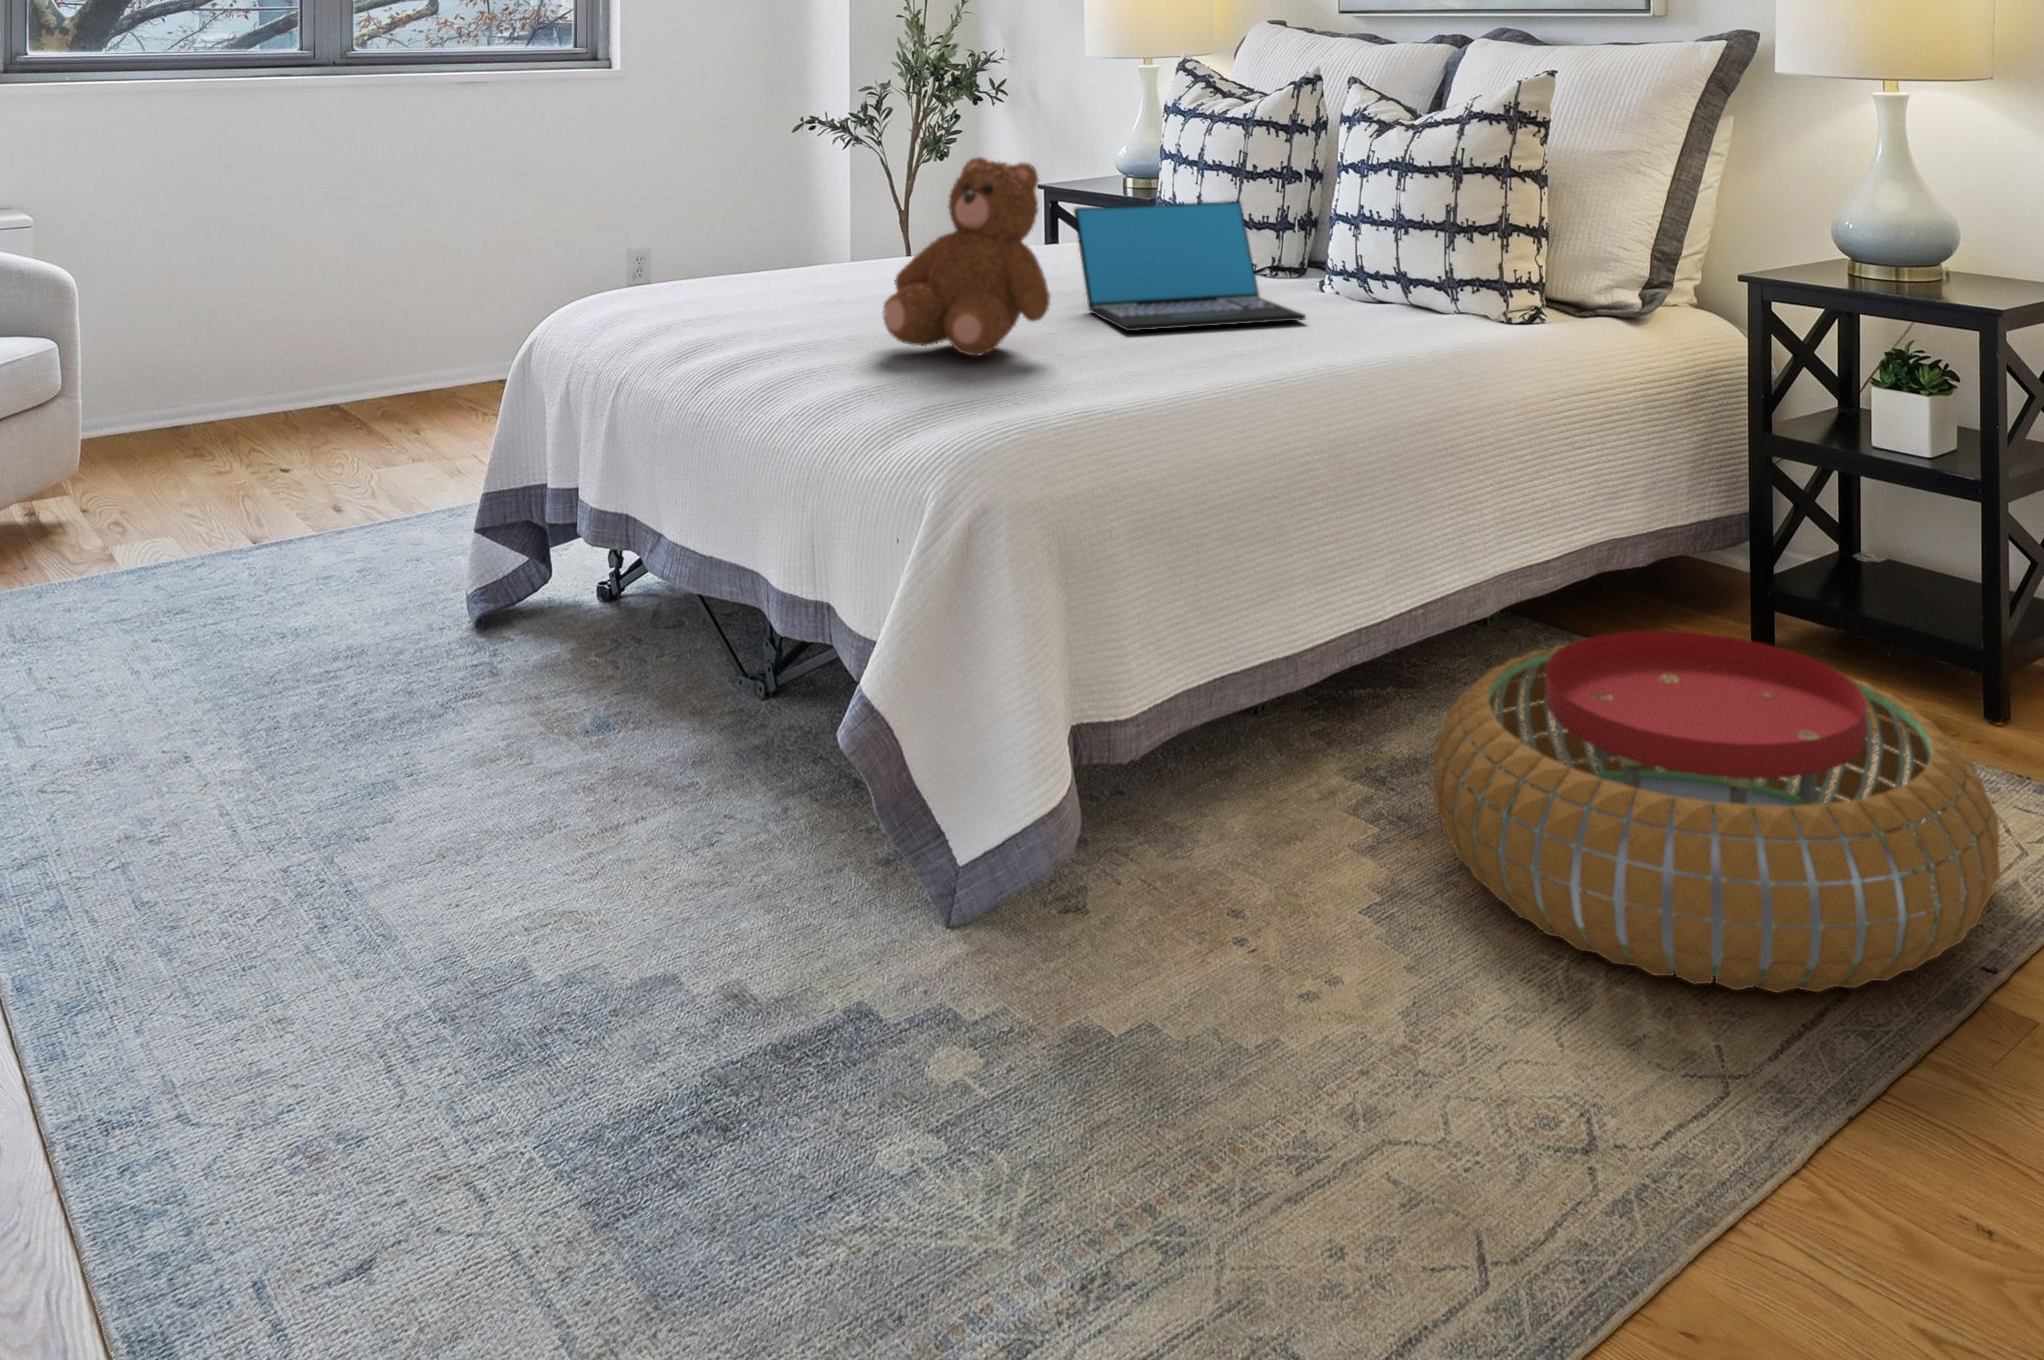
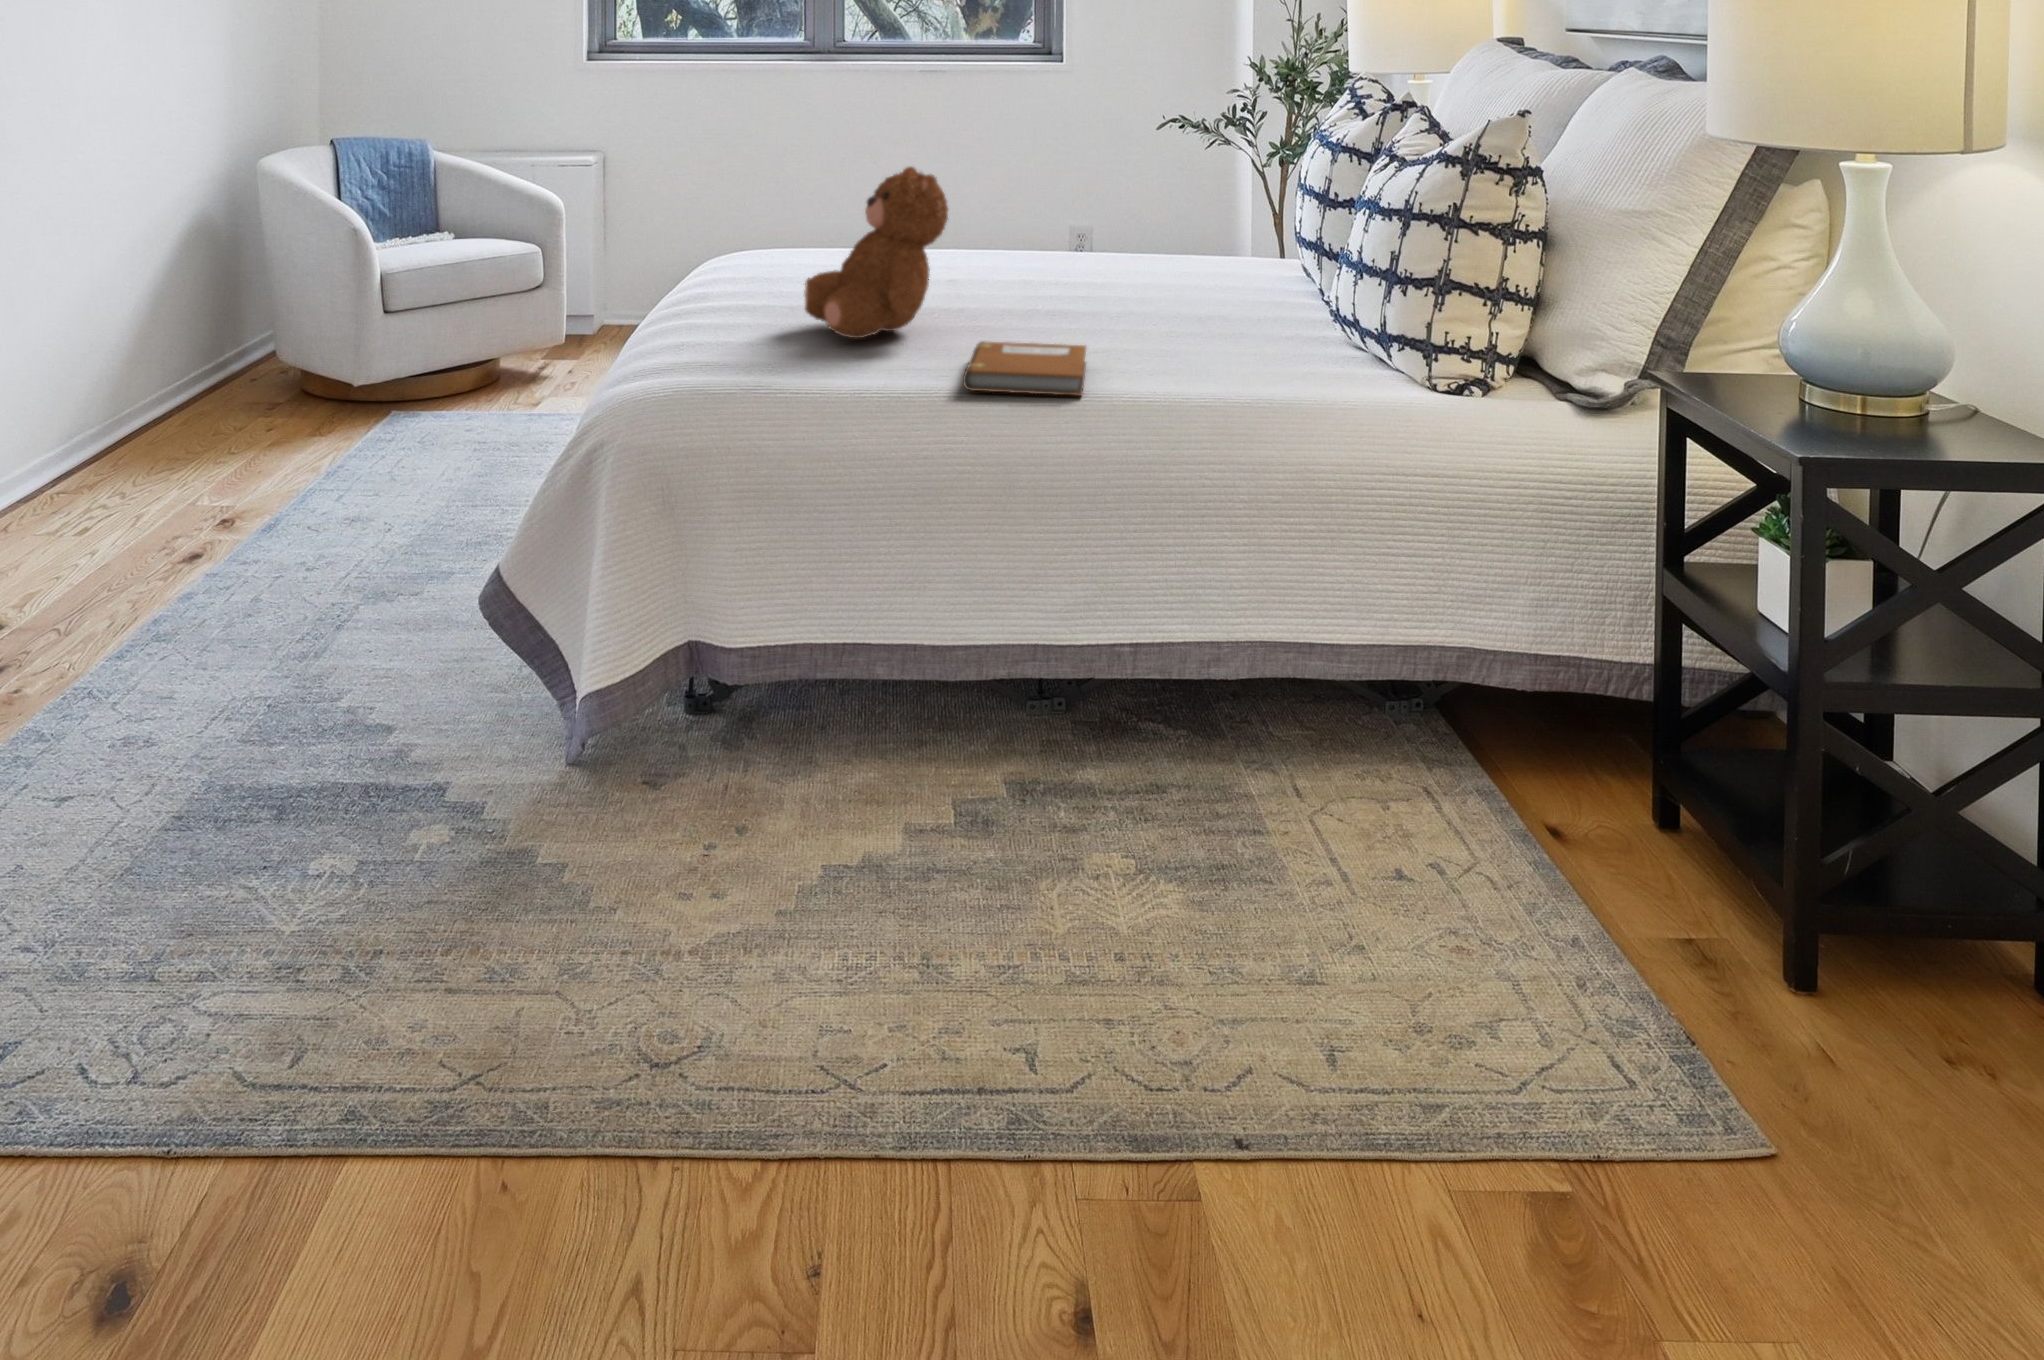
laptop: present [1074,201,1306,331] -> none [1029,218,1238,351]
notebook: none [1132,327,1315,381] -> present [963,342,1086,396]
pouf: present [1432,631,2000,993] -> none [881,701,1437,1103]

